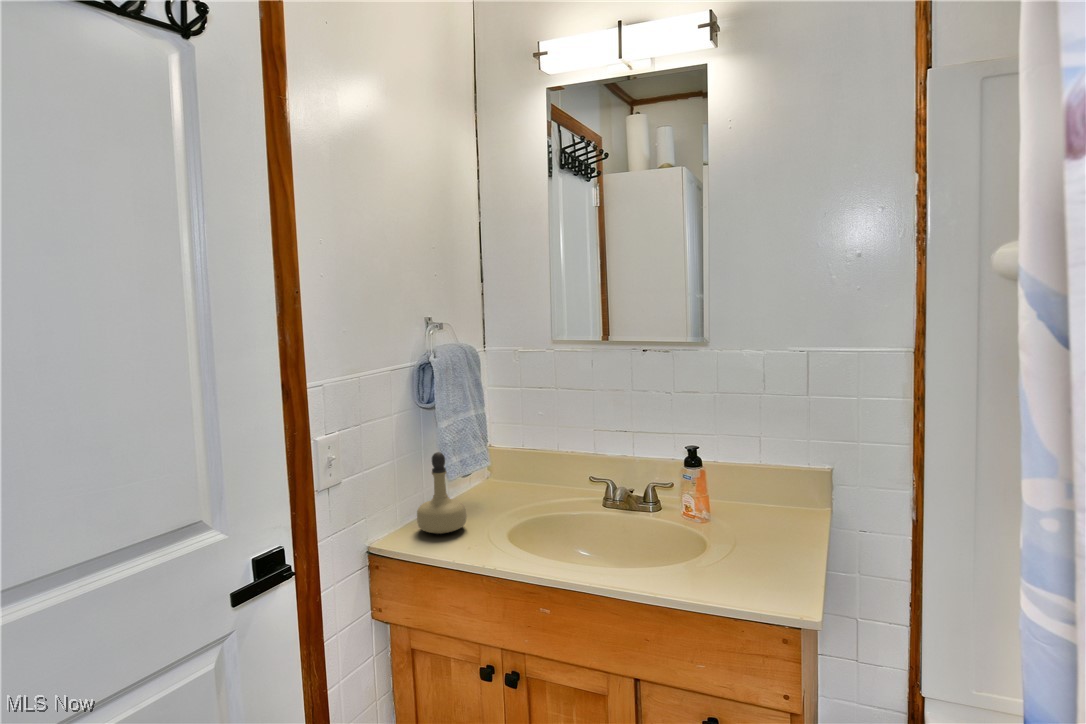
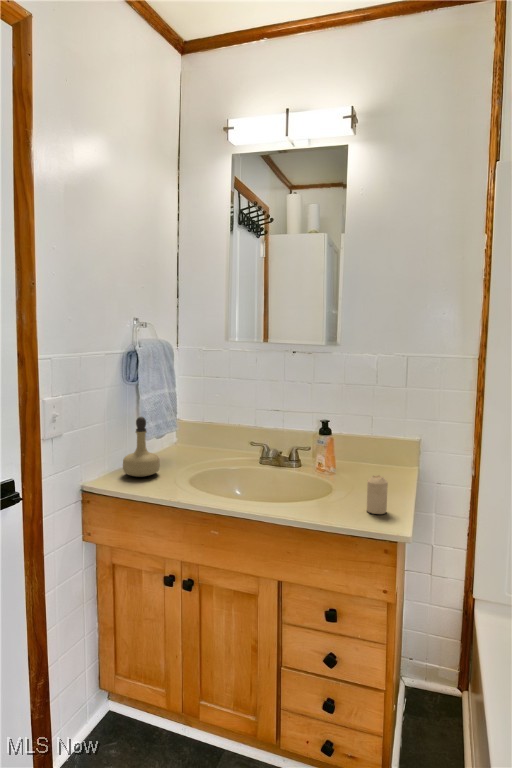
candle: none [746,530,773,583] -> present [367,475,388,514]

